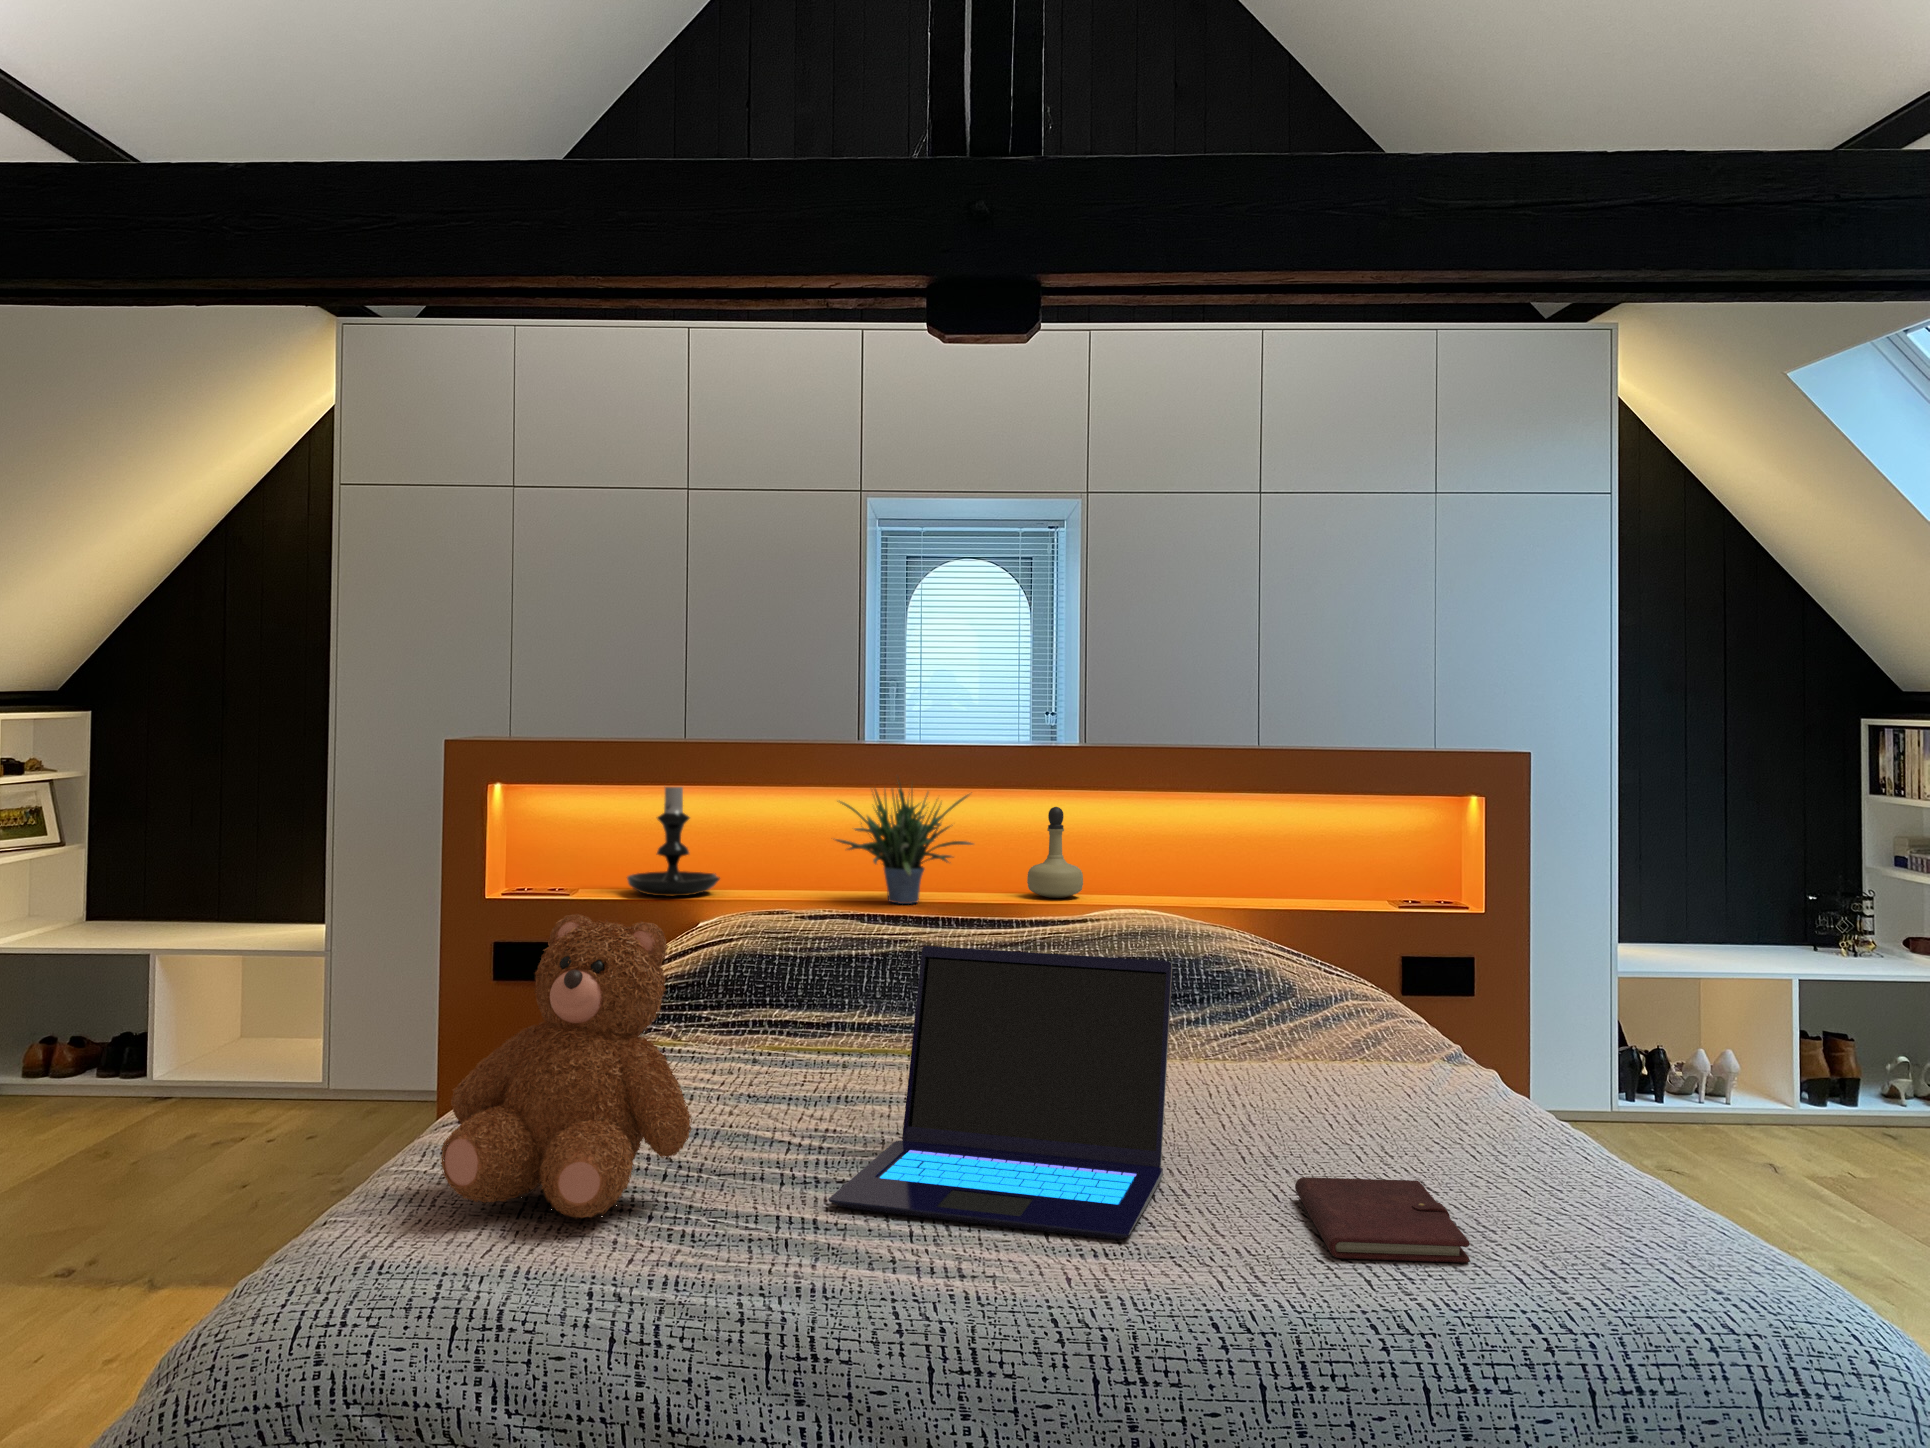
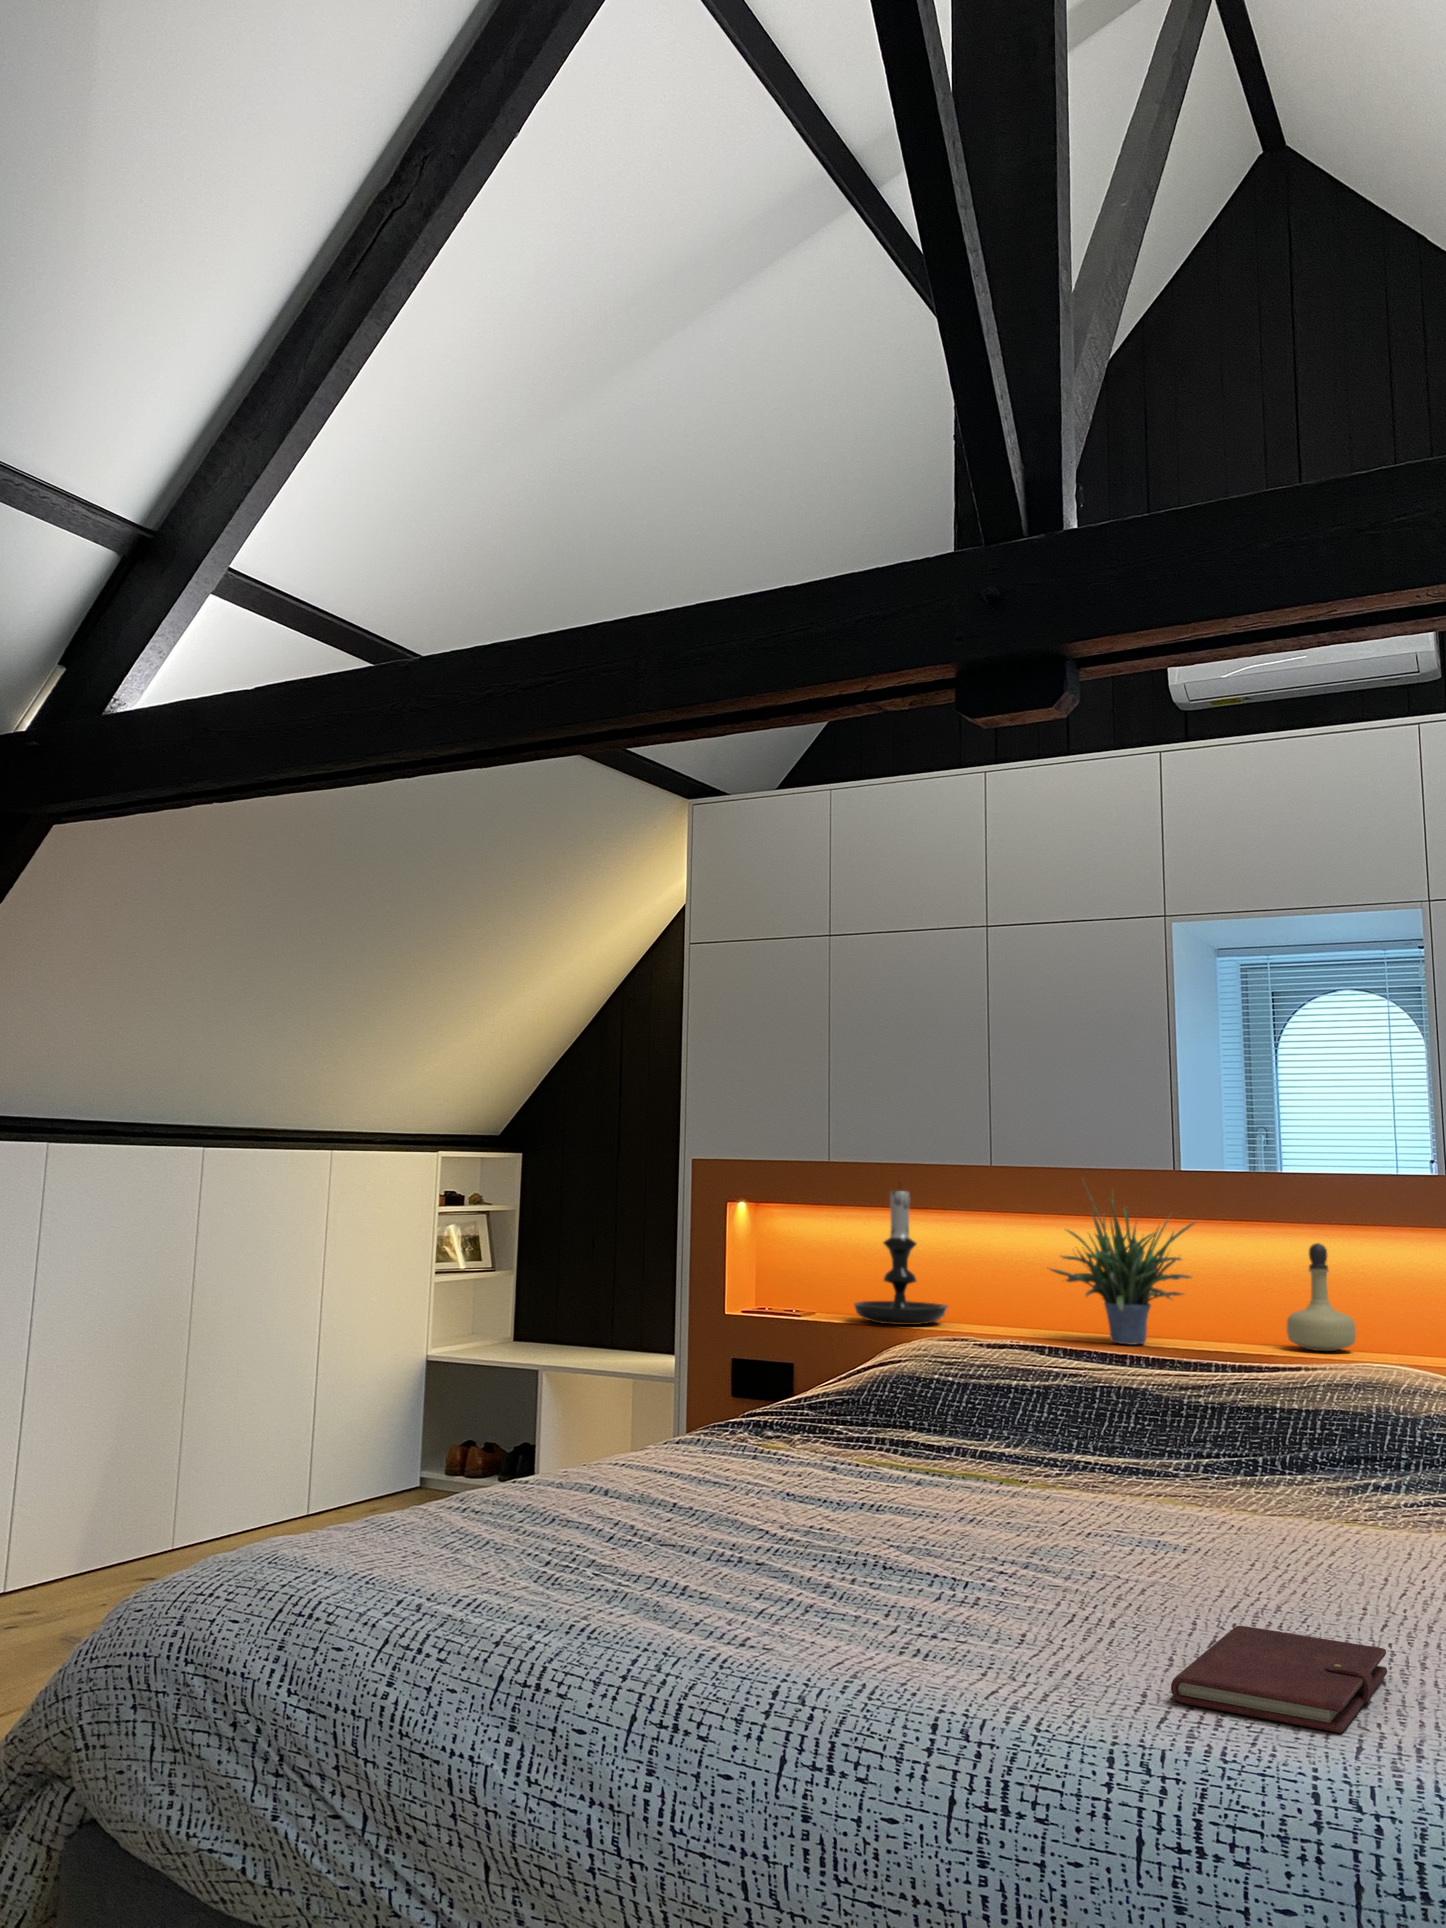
teddy bear: present [441,914,692,1218] -> none [382,1276,619,1562]
laptop: present [829,946,1172,1240] -> none [715,1339,1144,1651]

